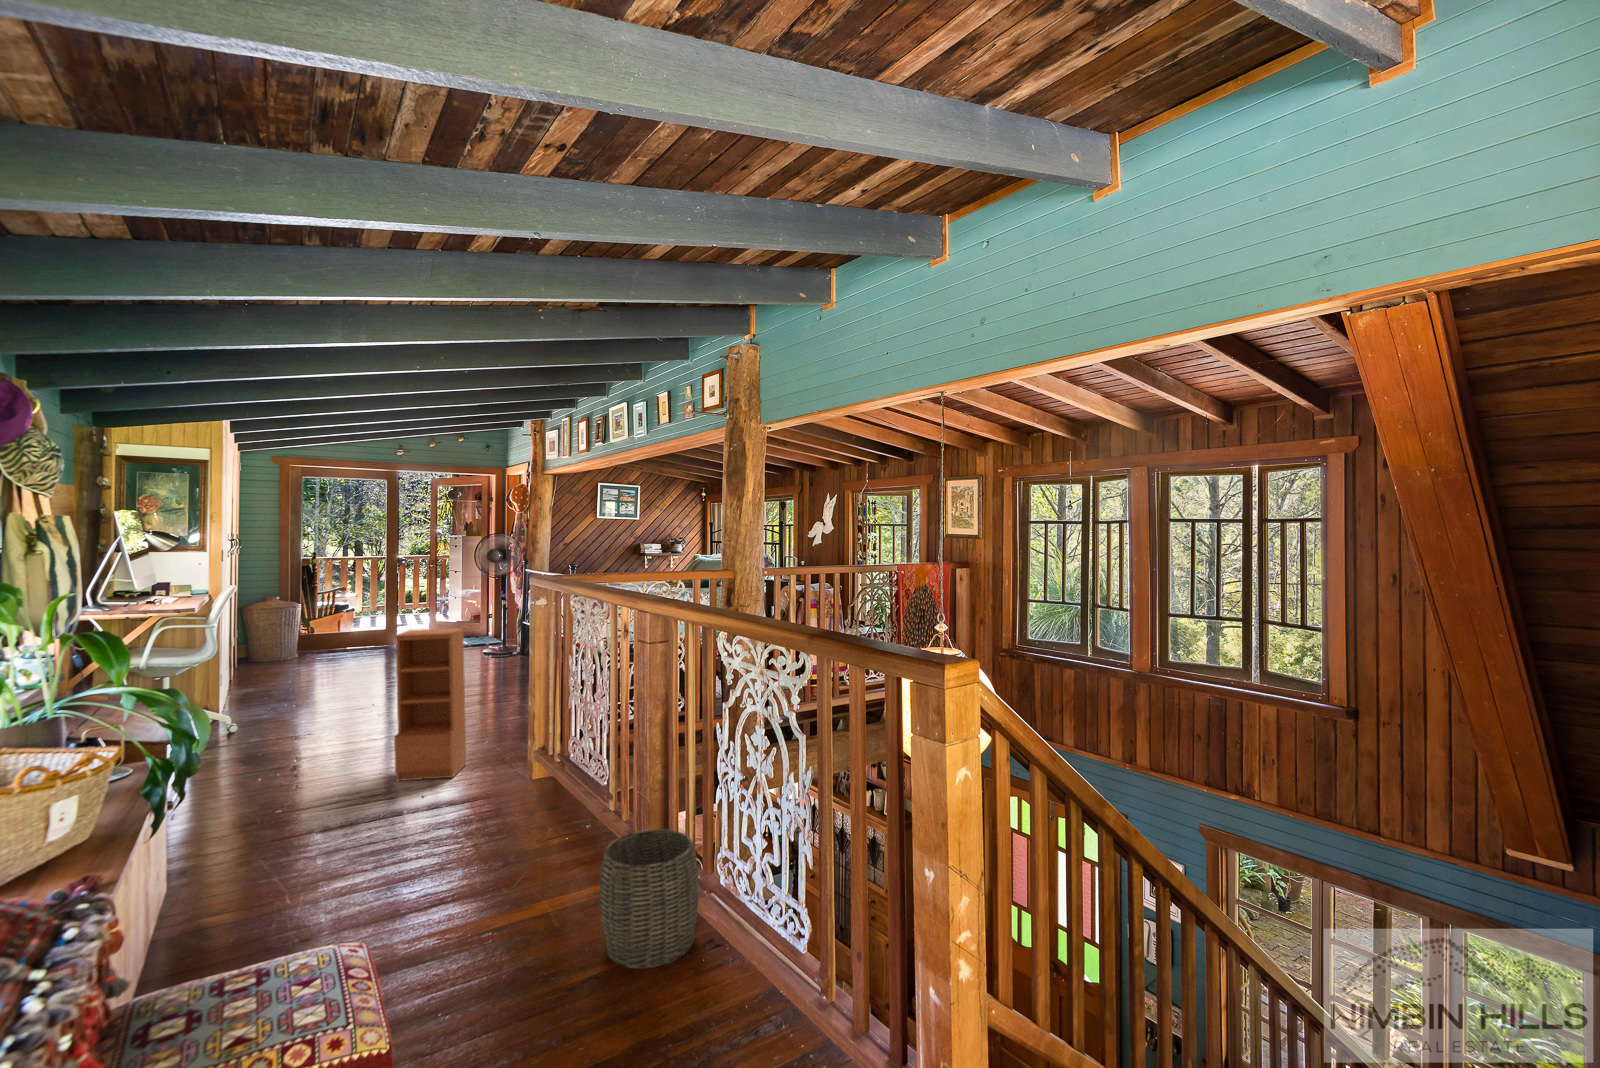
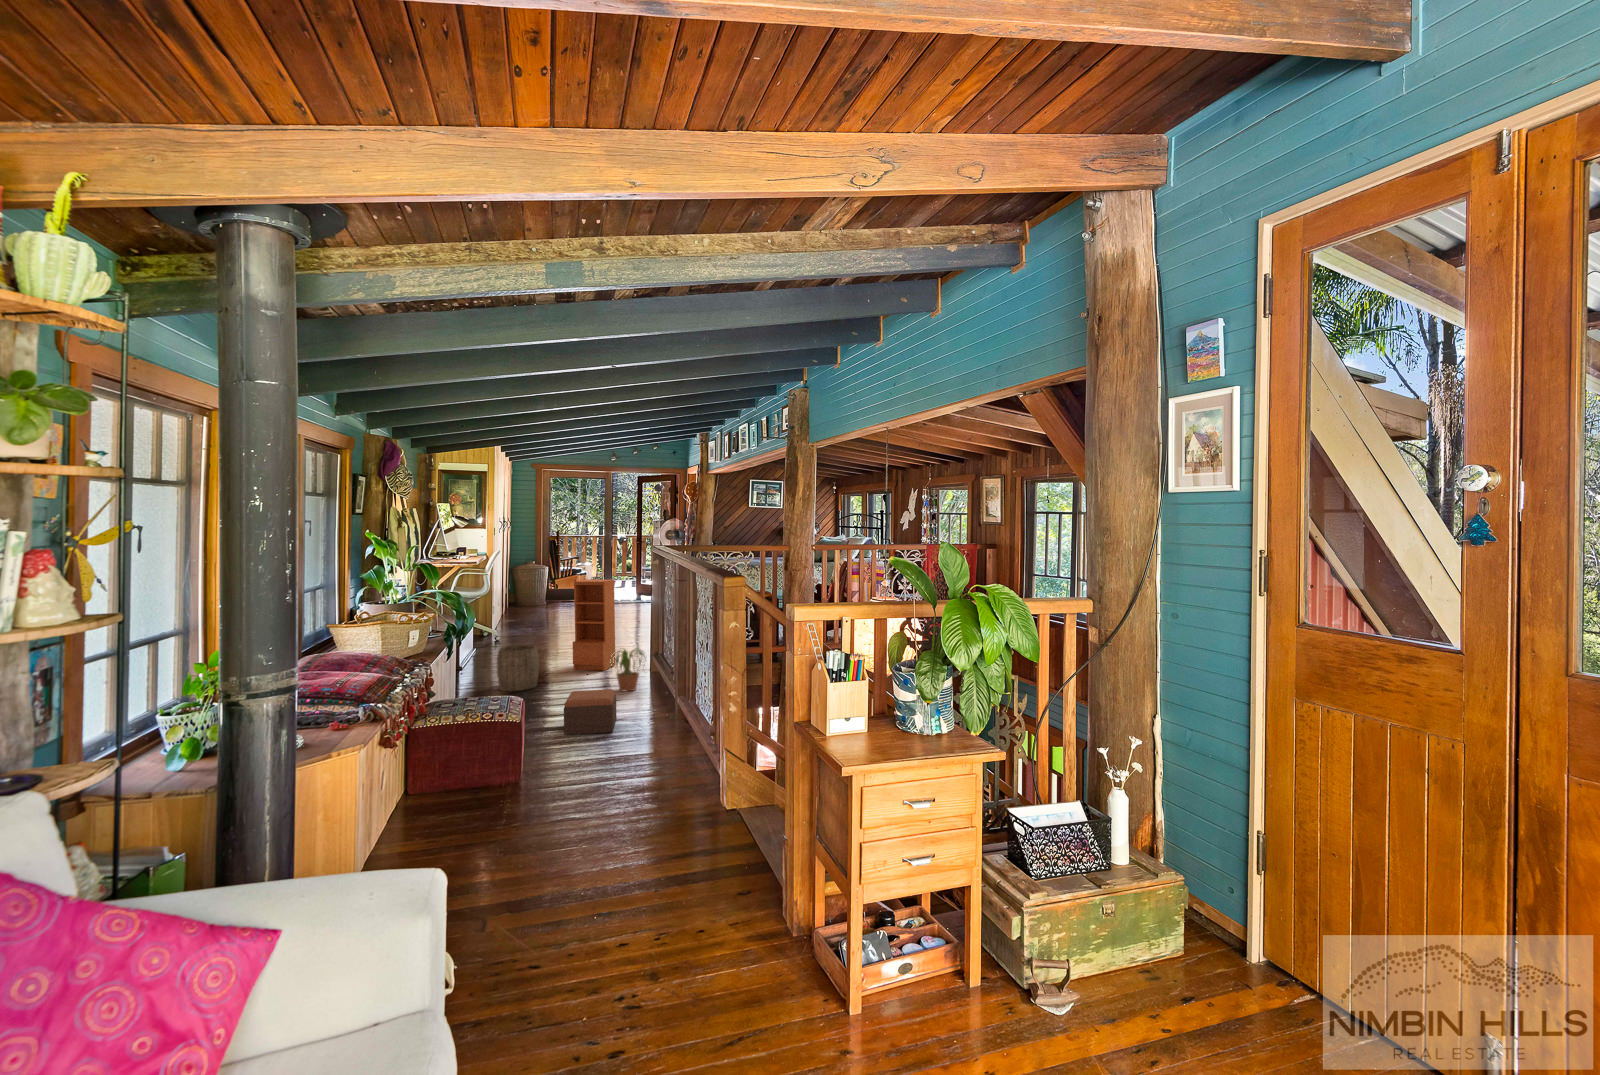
potted plant: none [476,746,558,823] -> present [612,649,644,692]
woven basket: present [600,829,699,969] -> present [497,645,539,691]
footstool: none [446,849,551,970] -> present [564,689,617,735]

